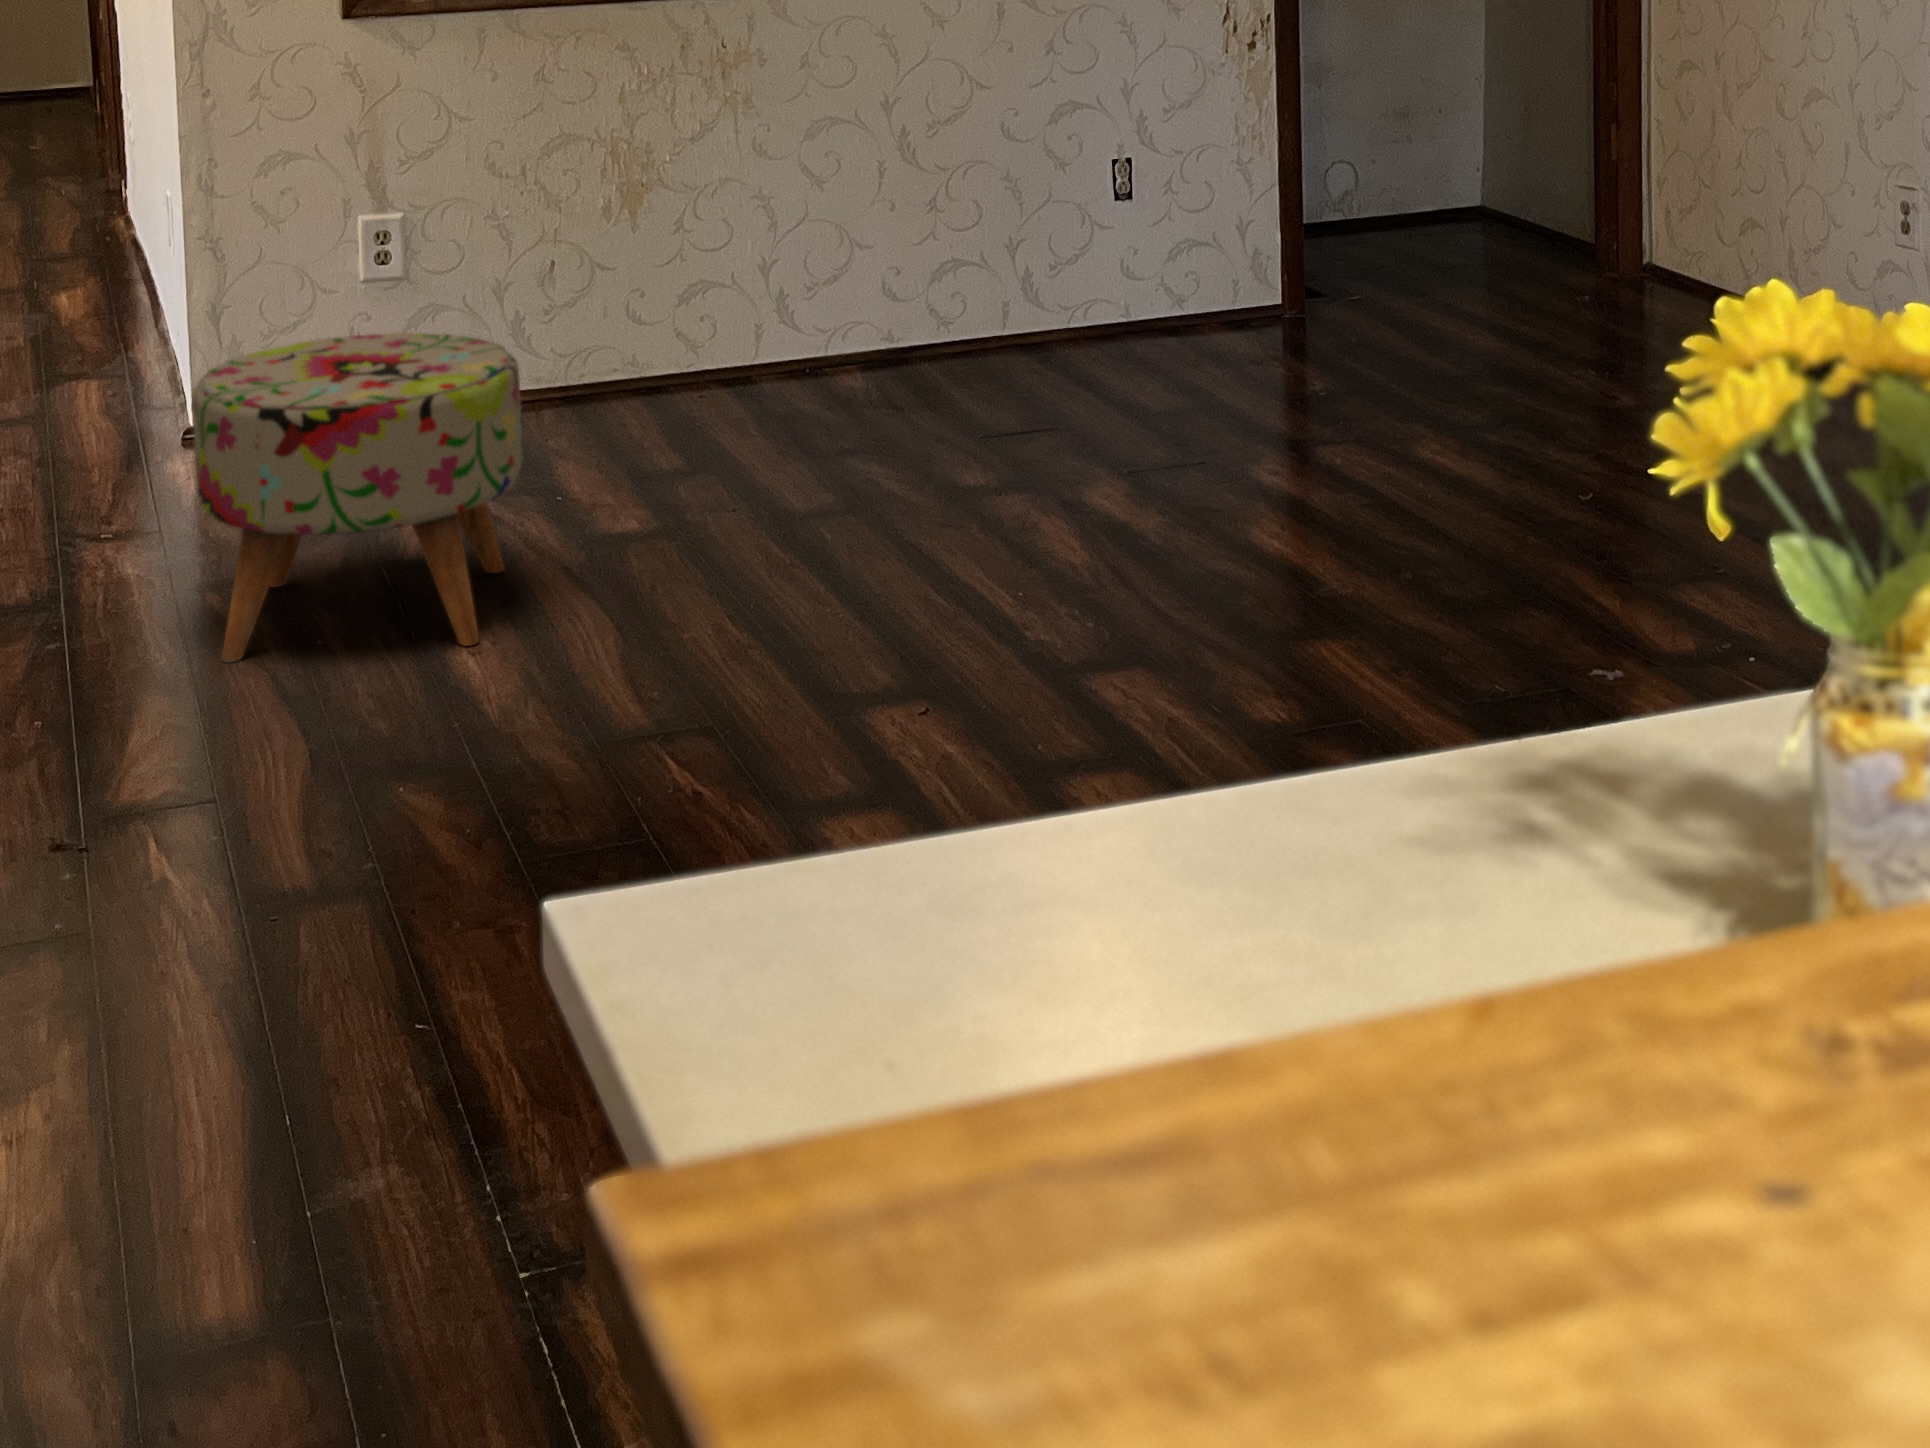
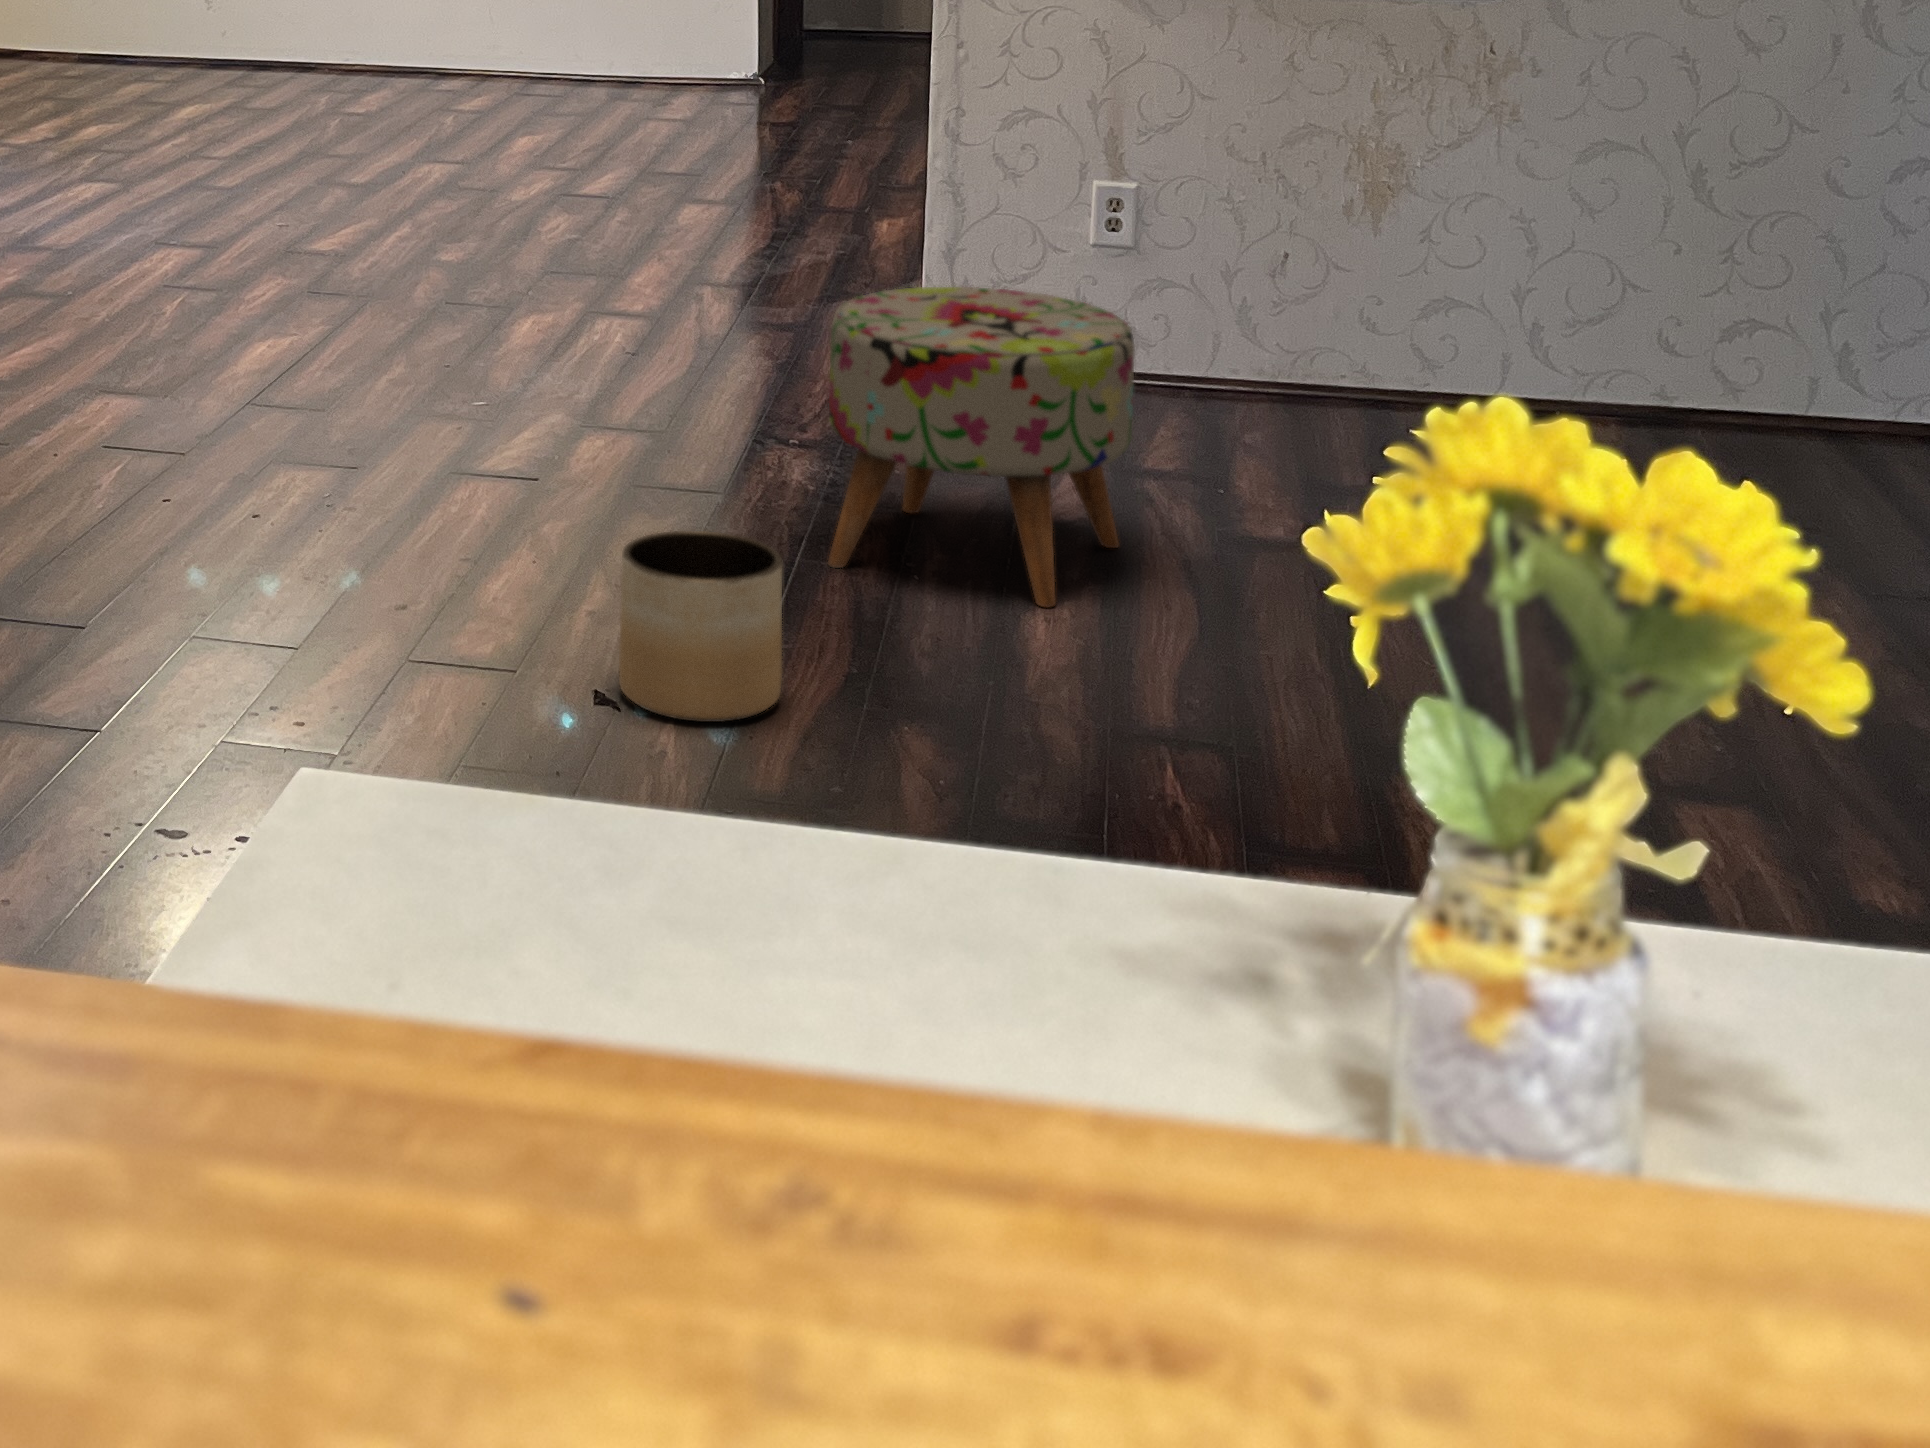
planter: none [61,650,263,870] -> present [619,531,782,722]

